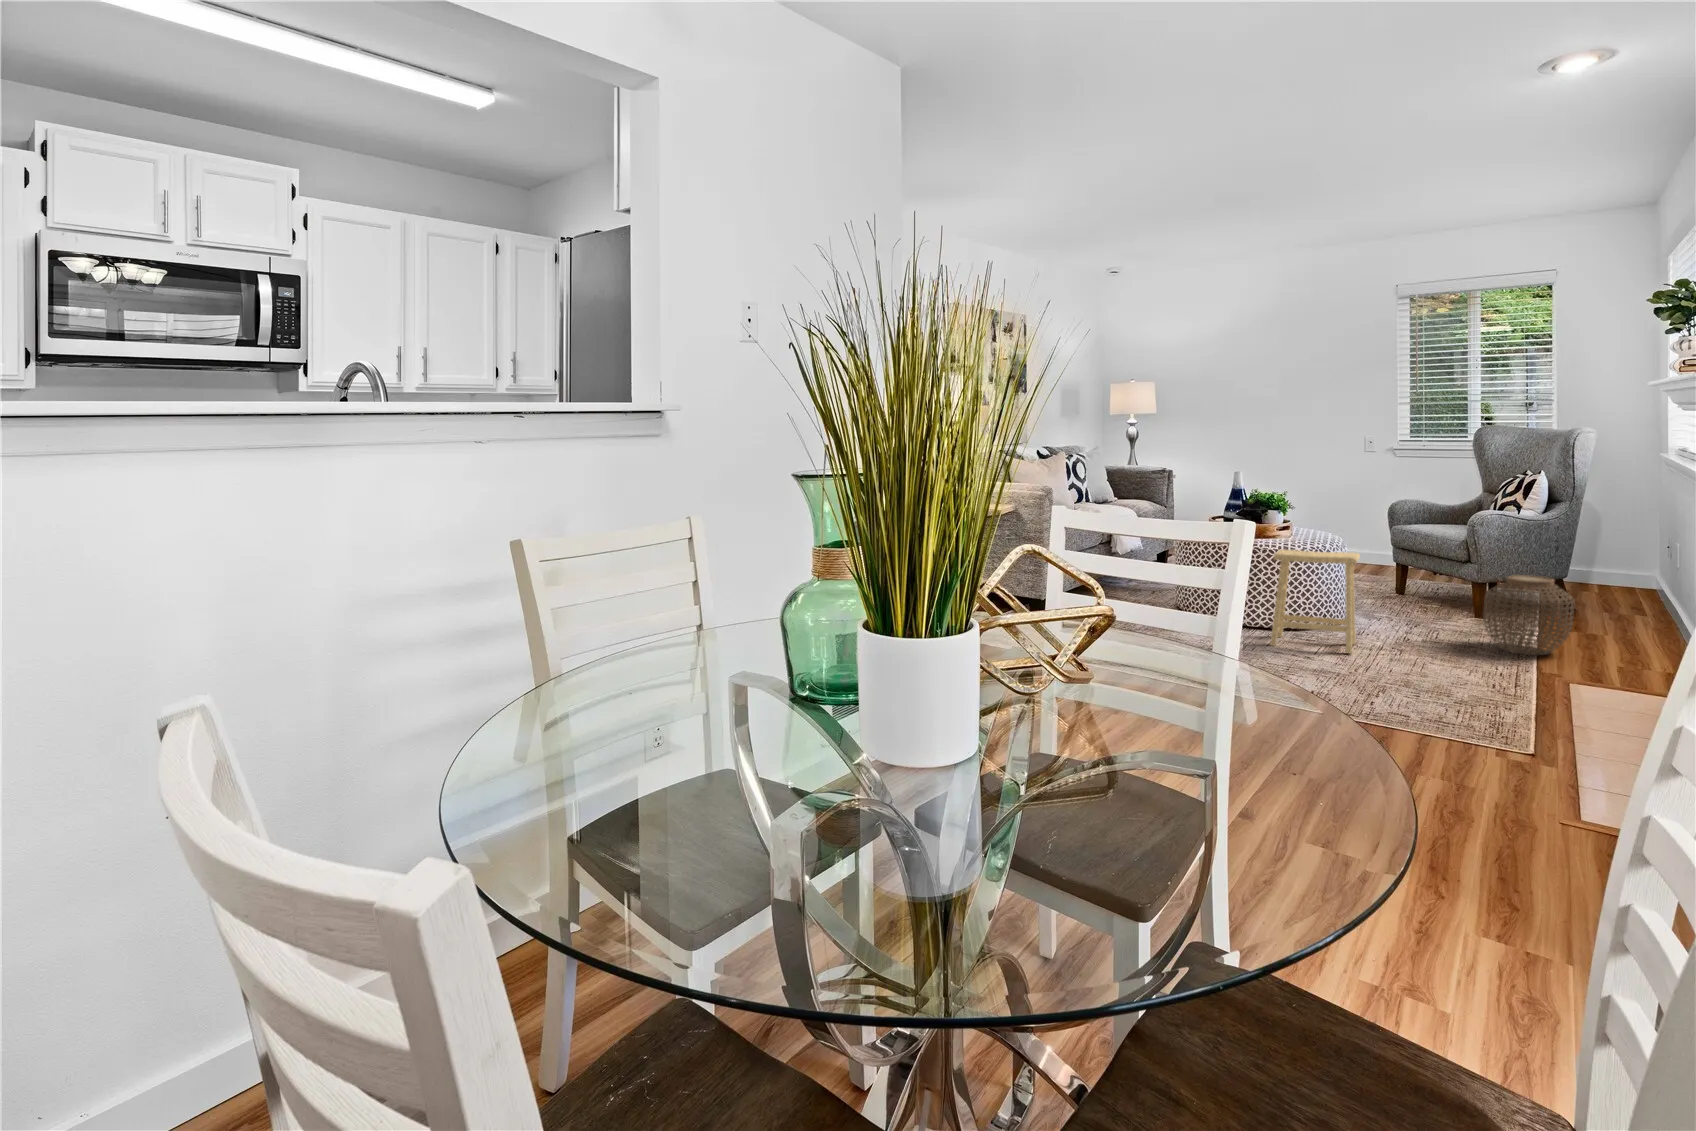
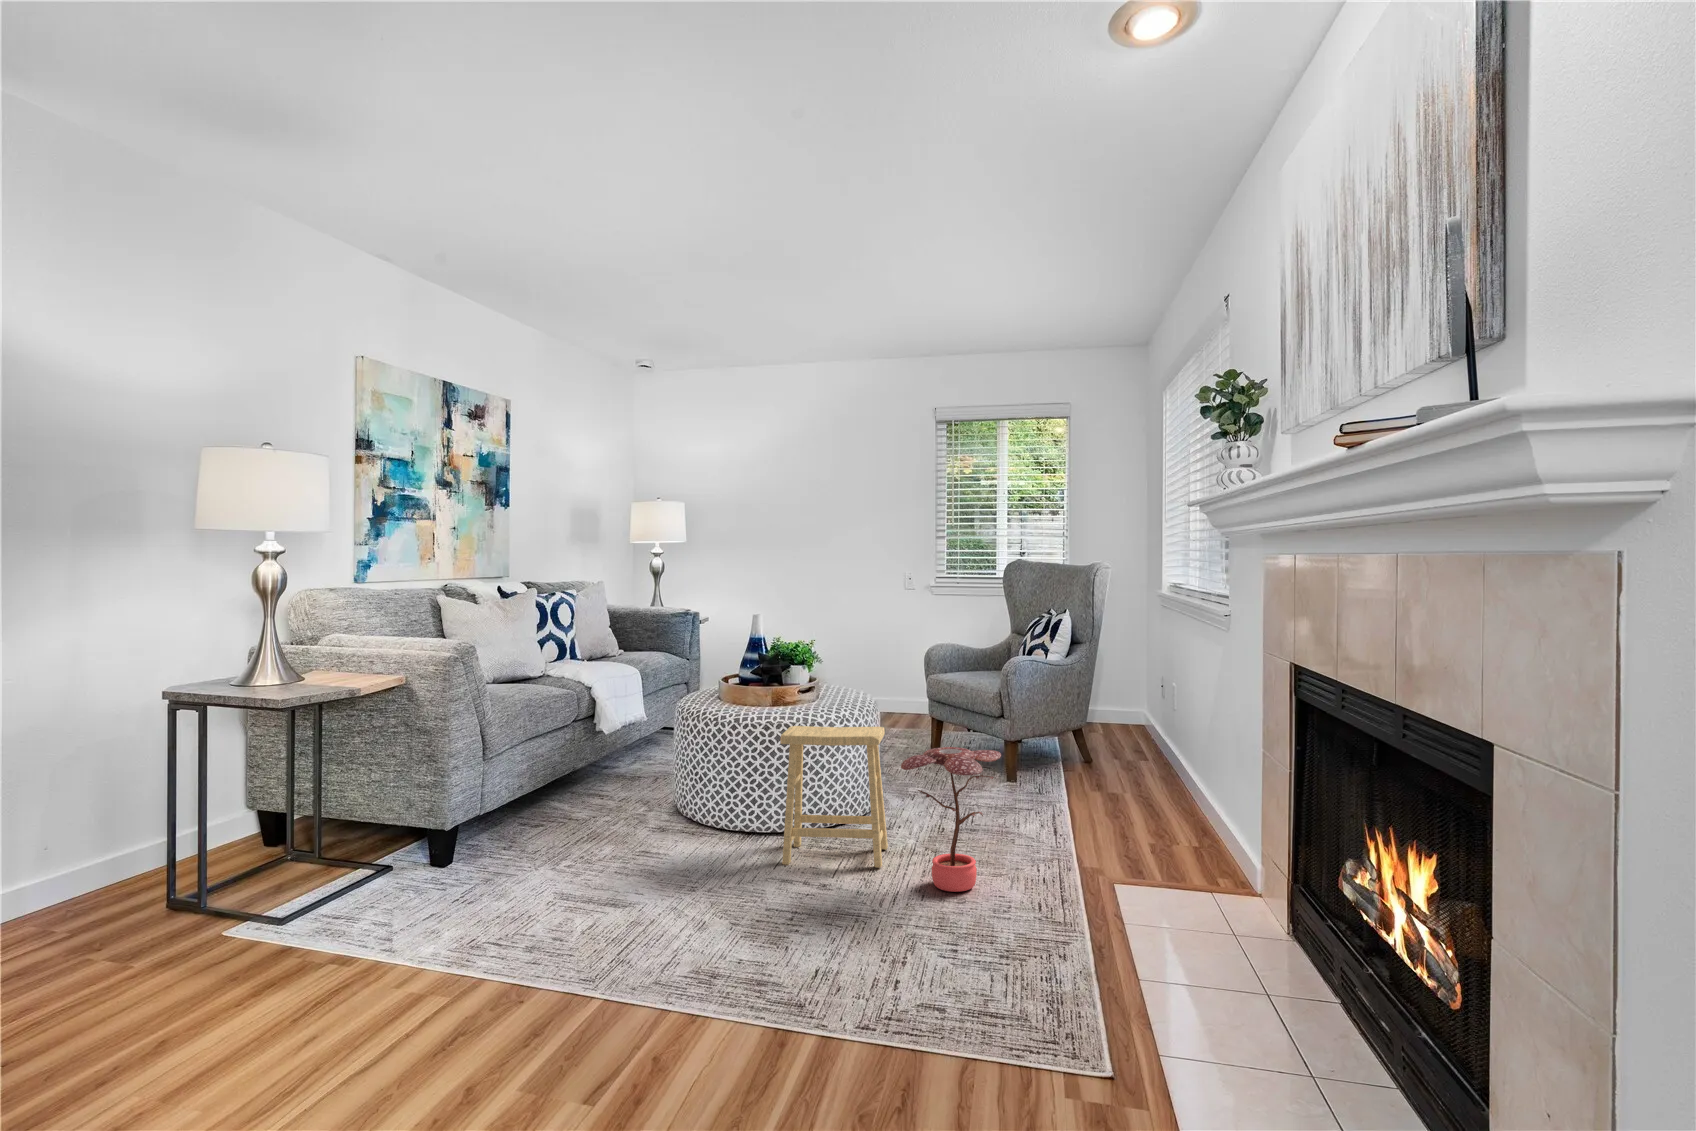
potted plant: none [1377,567,1466,672] -> present [901,747,1001,892]
woven basket: present [1483,575,1575,655] -> none [1024,741,1113,842]

